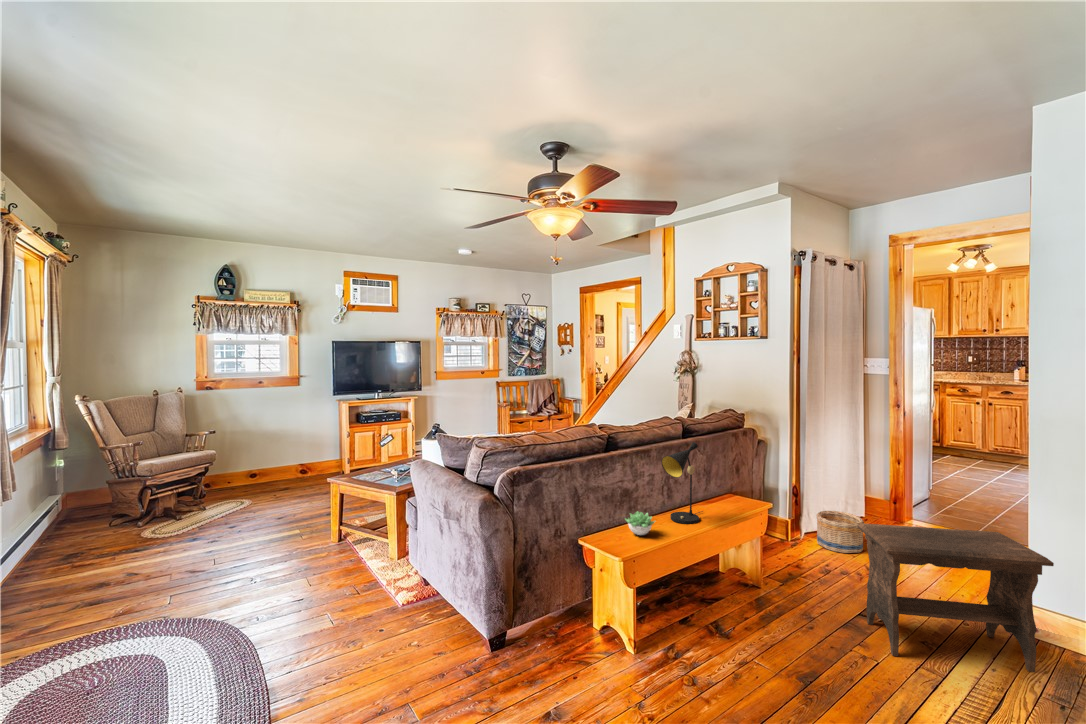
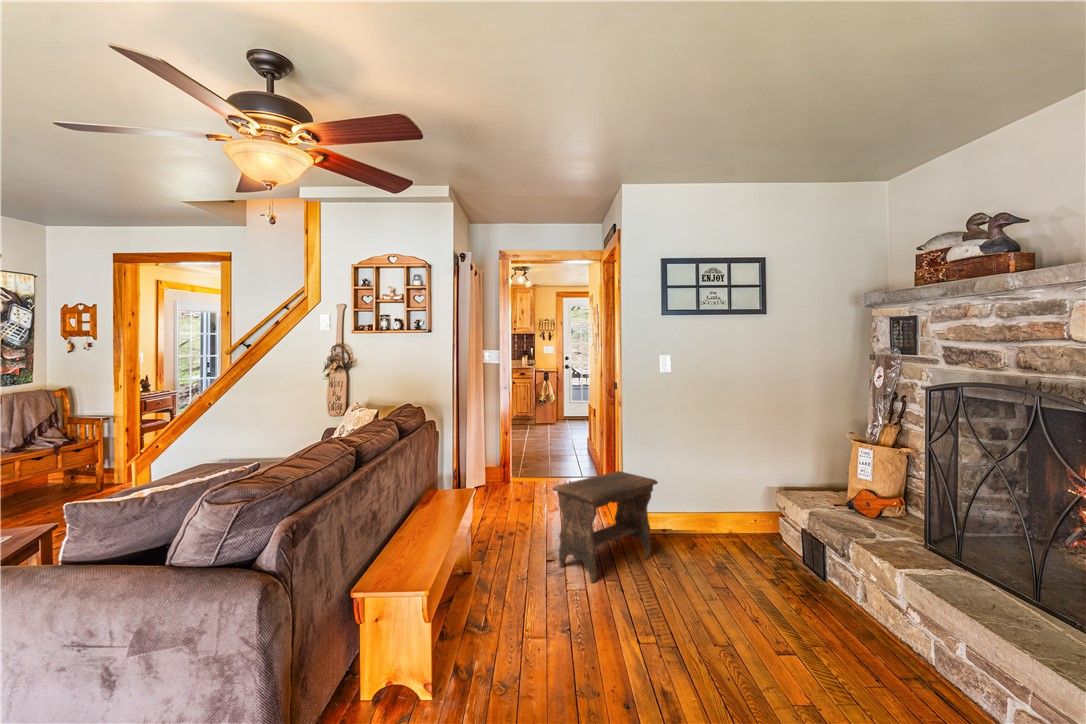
table lamp: present [661,442,703,524] -> none [412,437,444,529]
succulent plant: present [625,511,655,535] -> none [389,525,425,555]
basket: present [816,511,864,553] -> none [475,486,510,522]

